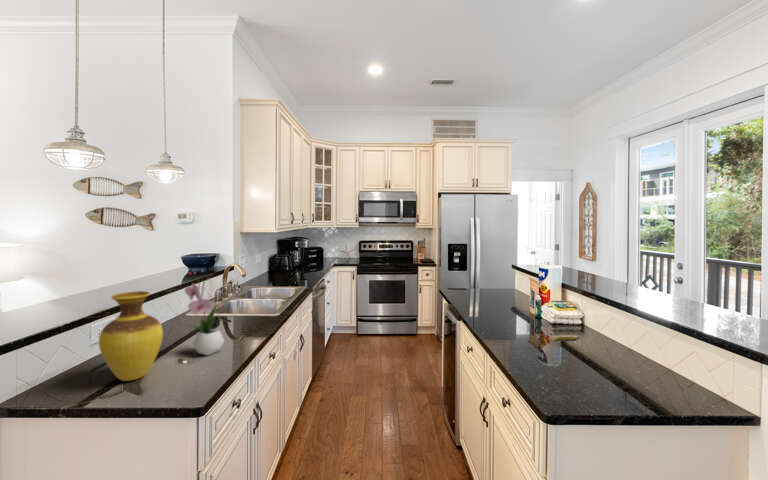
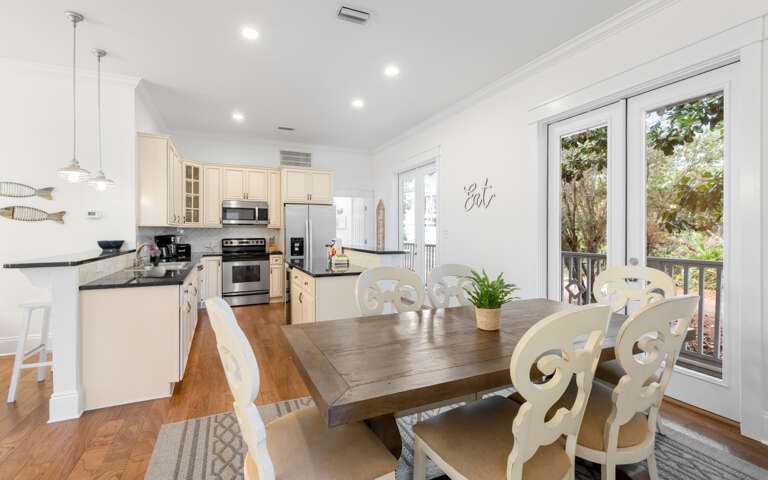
vase: present [99,291,163,381] -> none [114,243,143,281]

